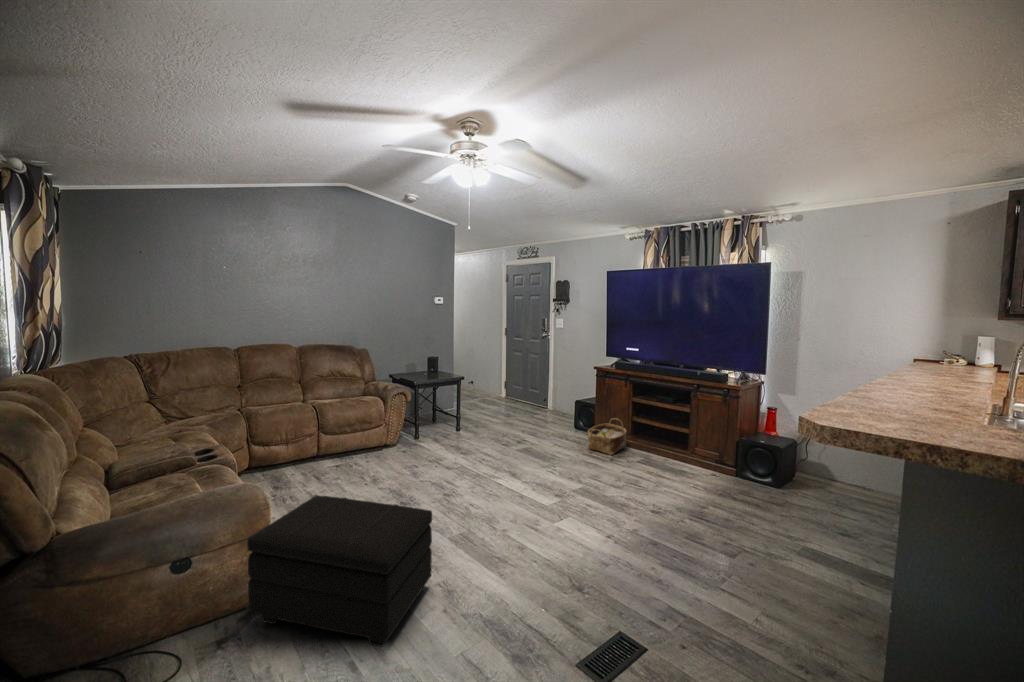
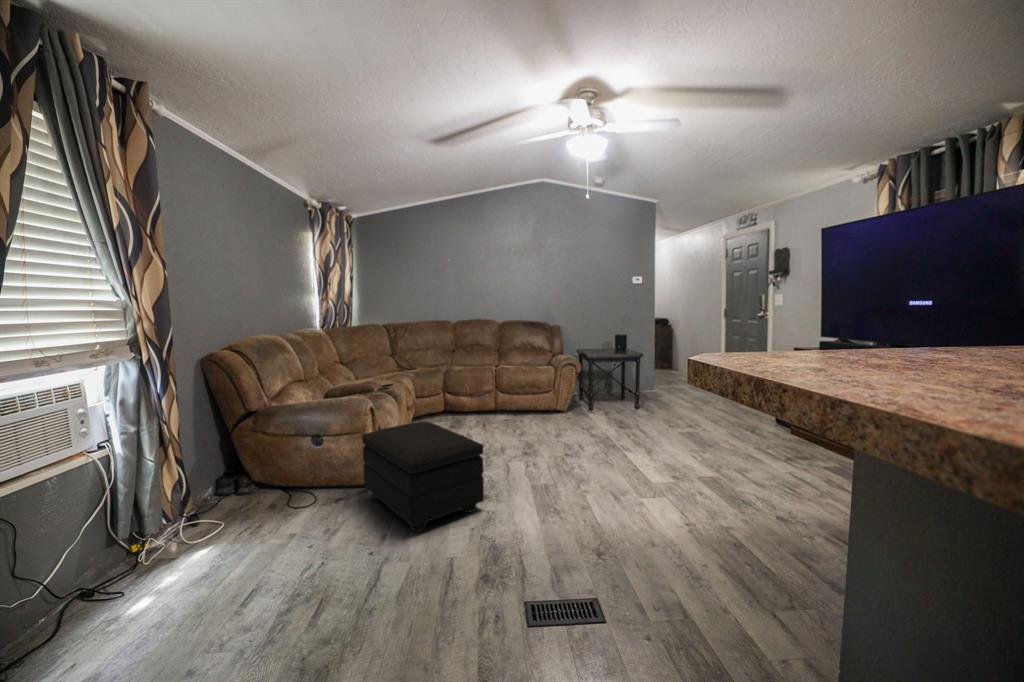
woven basket: present [588,418,627,455] -> none [767,414,829,458]

